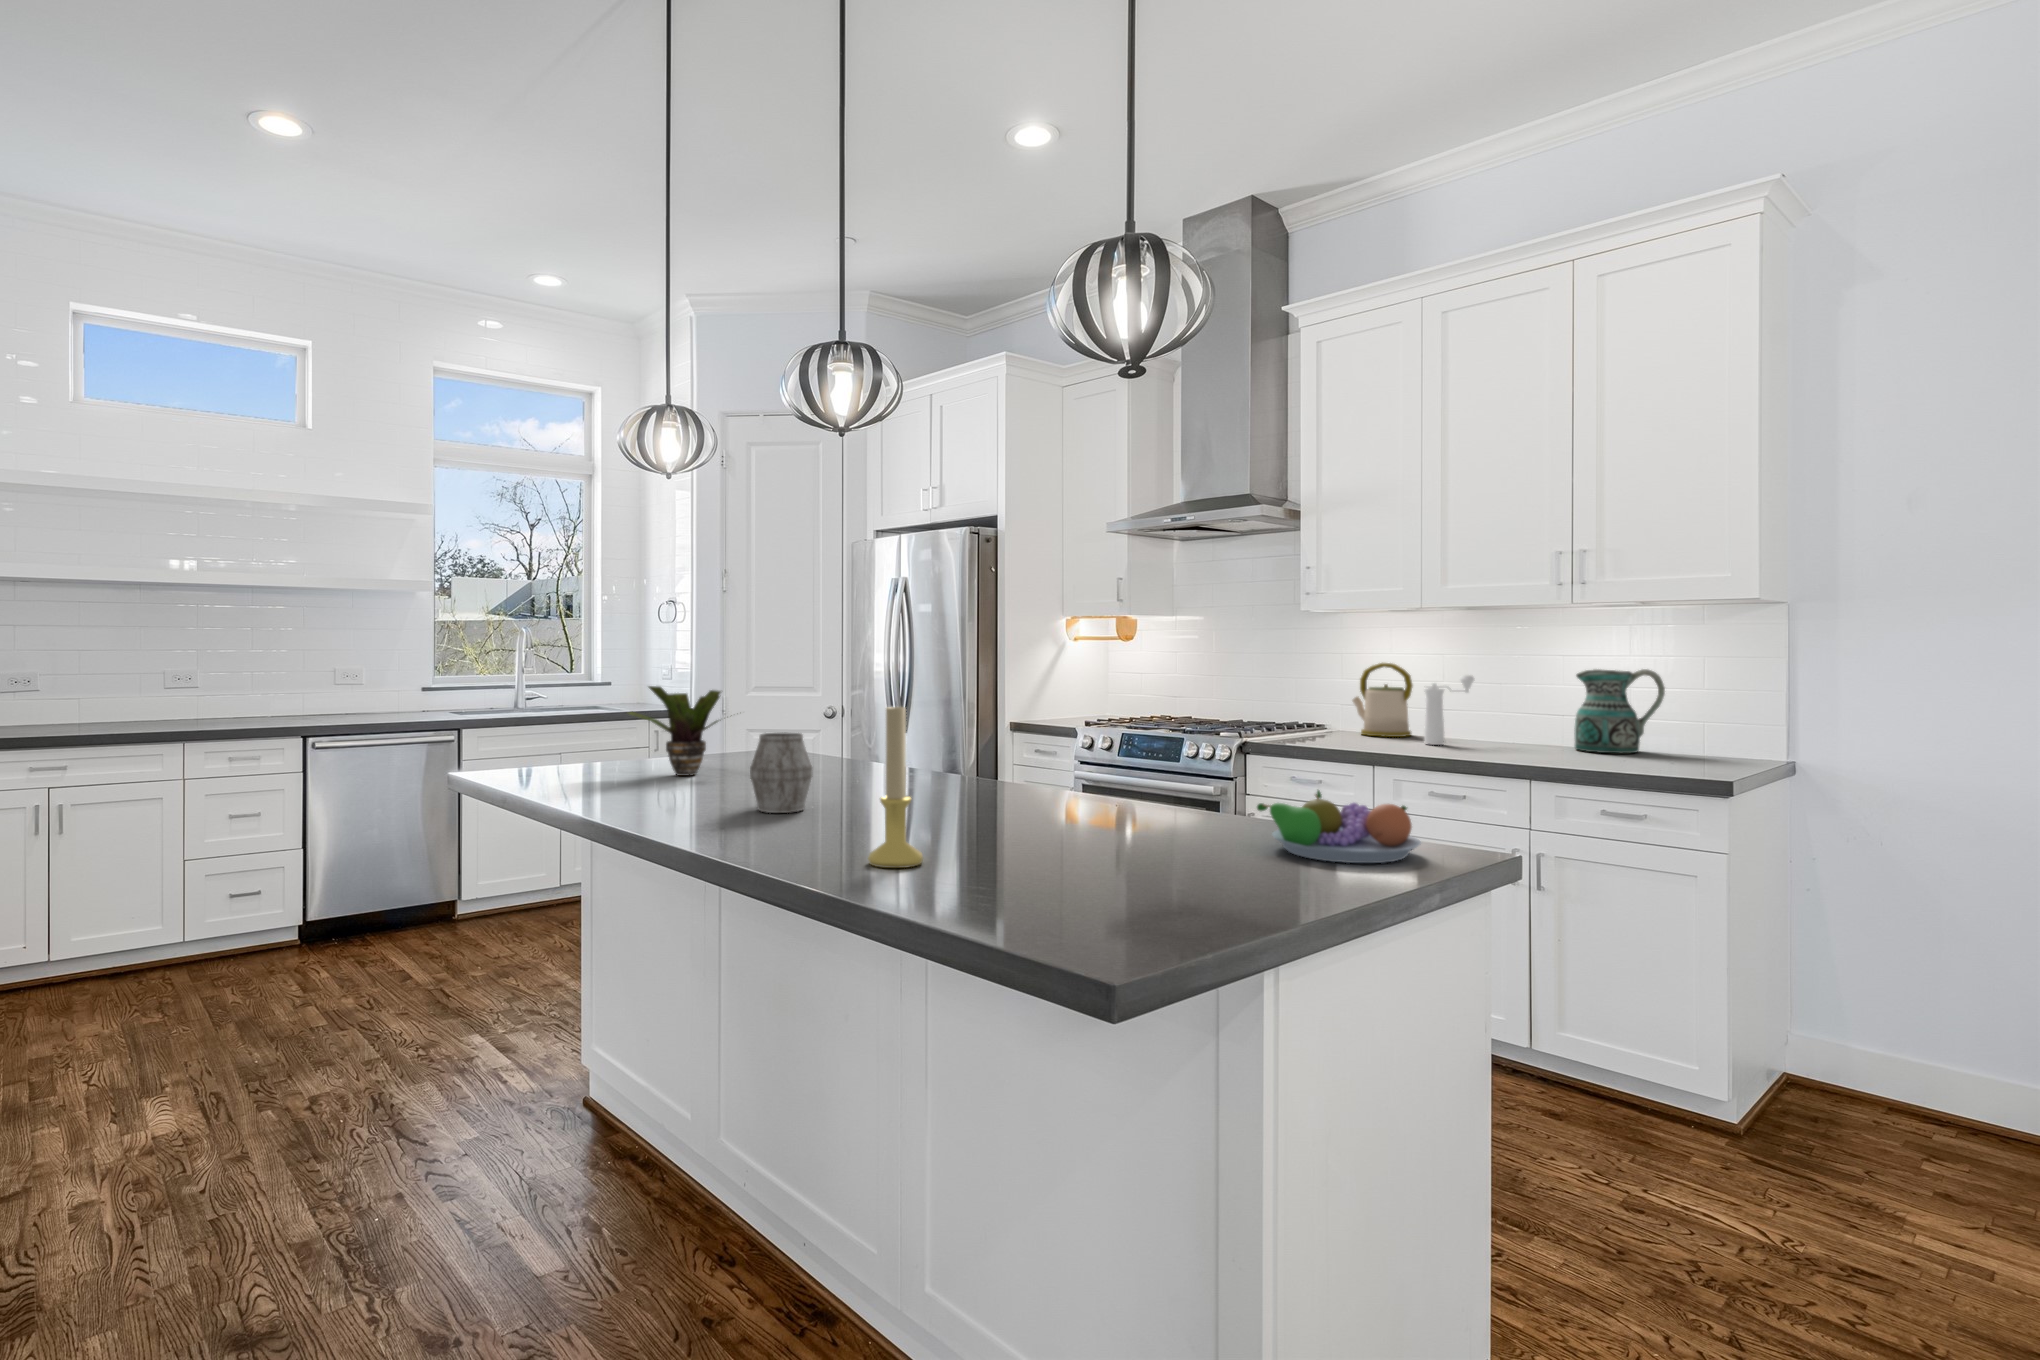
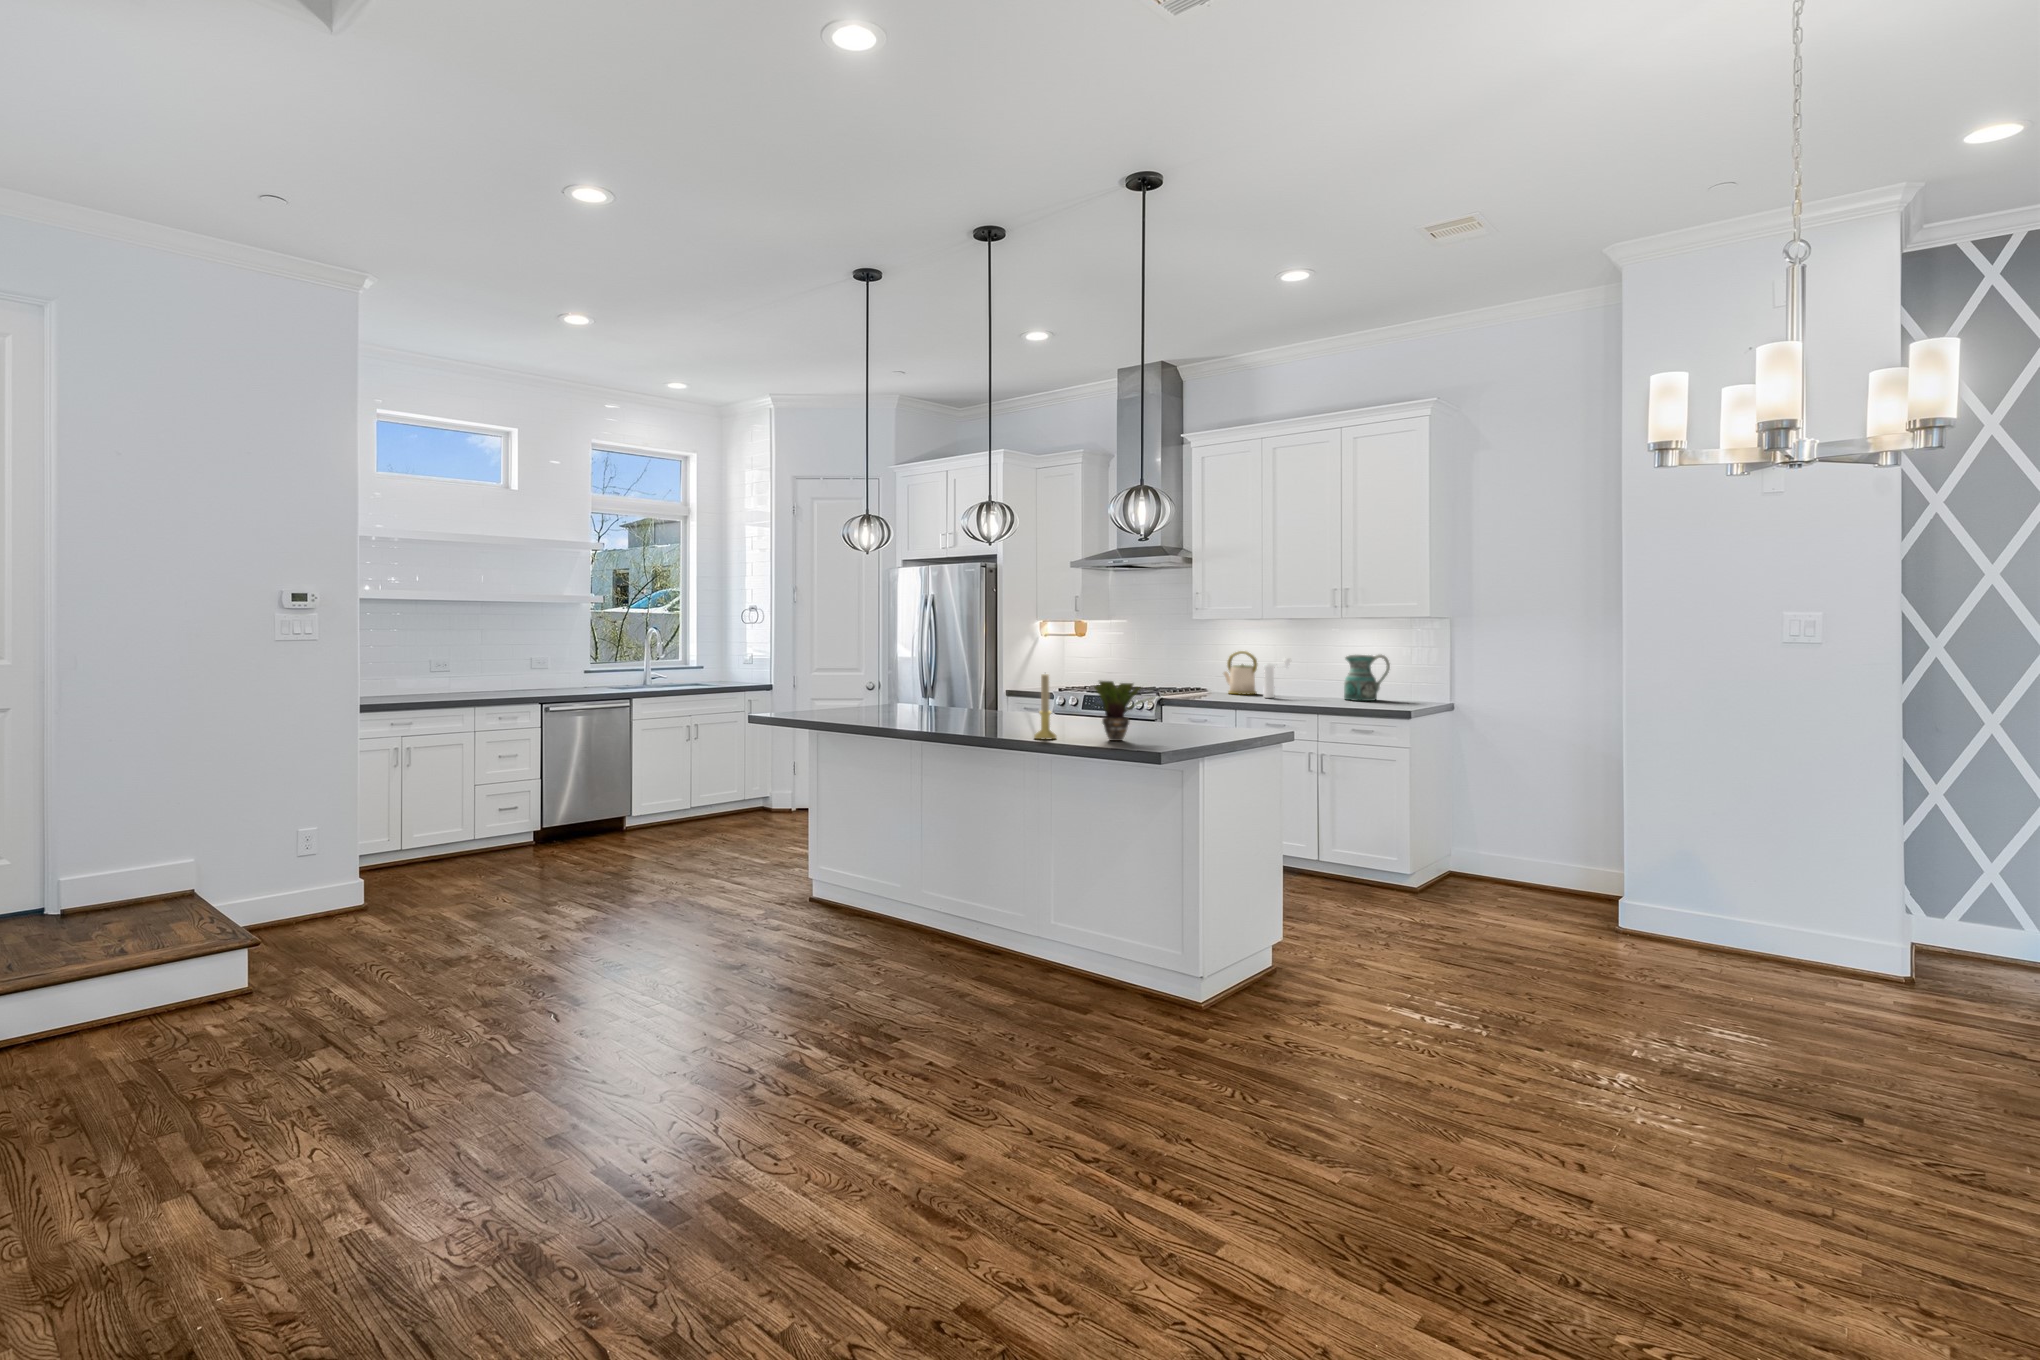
potted plant: present [628,686,721,776] -> present [1094,681,1155,741]
mug: present [750,733,813,813] -> none [946,689,977,726]
fruit bowl: present [1257,790,1421,863] -> none [1188,708,1255,736]

